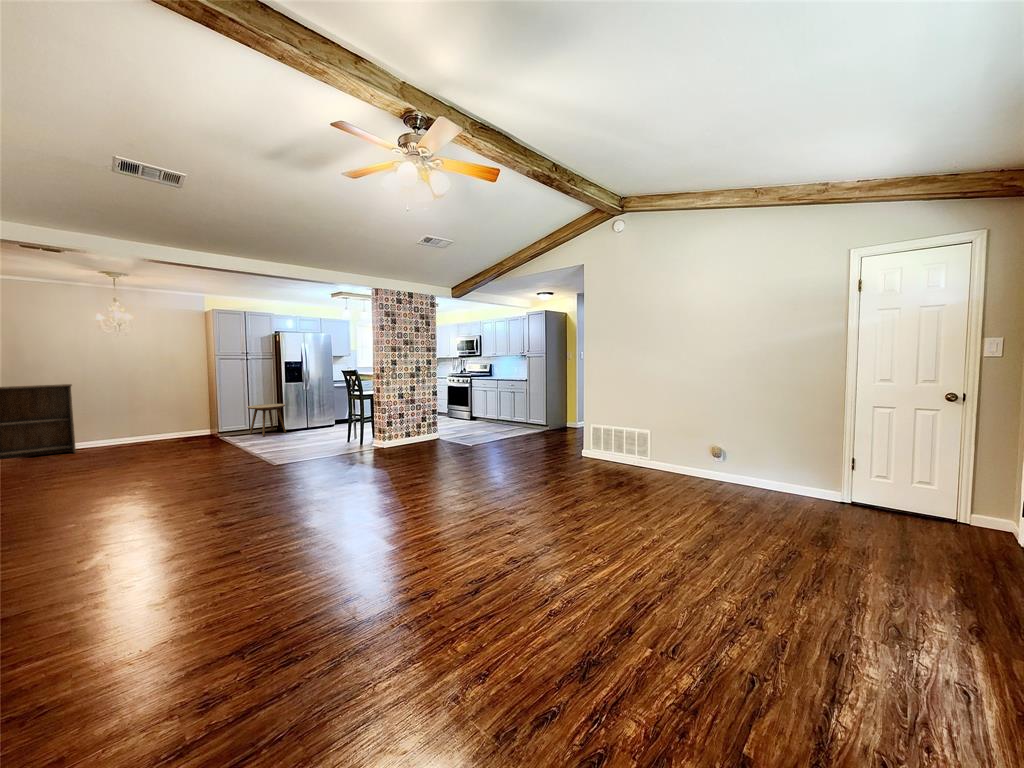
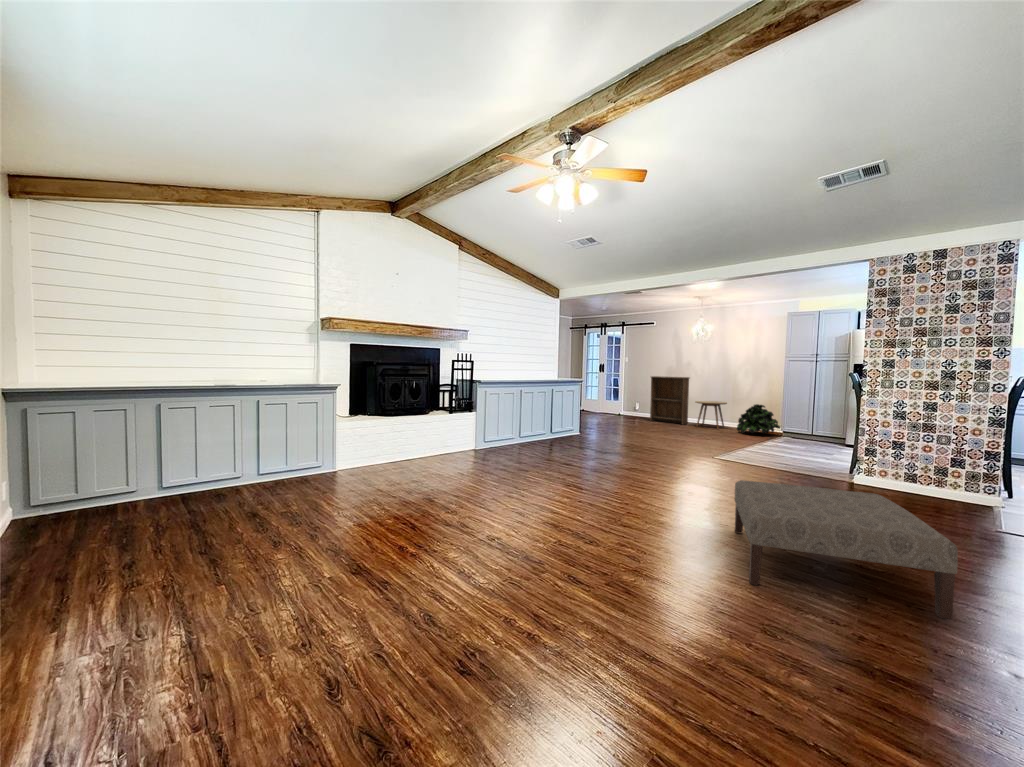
side table: present [247,404,286,437] -> present [695,401,727,429]
potted plant: none [171,407,221,442] -> present [737,404,780,433]
ottoman: none [480,434,575,490] -> present [734,480,958,619]

